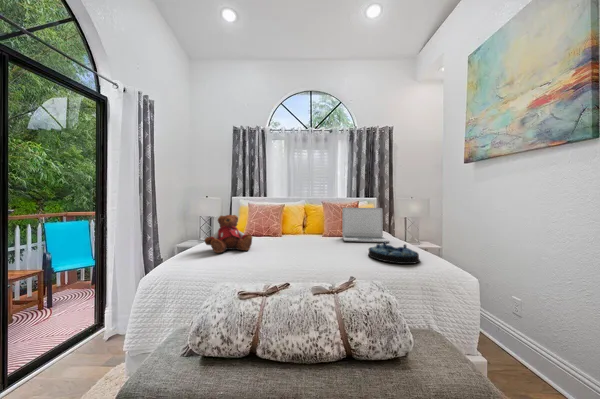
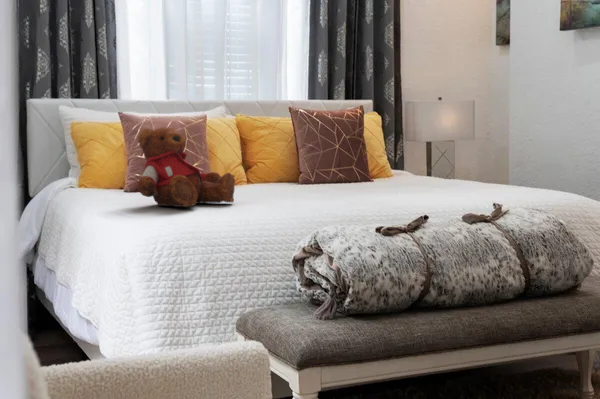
laptop: present [342,208,390,242] -> none [355,117,462,186]
serving tray: present [368,242,420,264] -> none [459,173,548,197]

